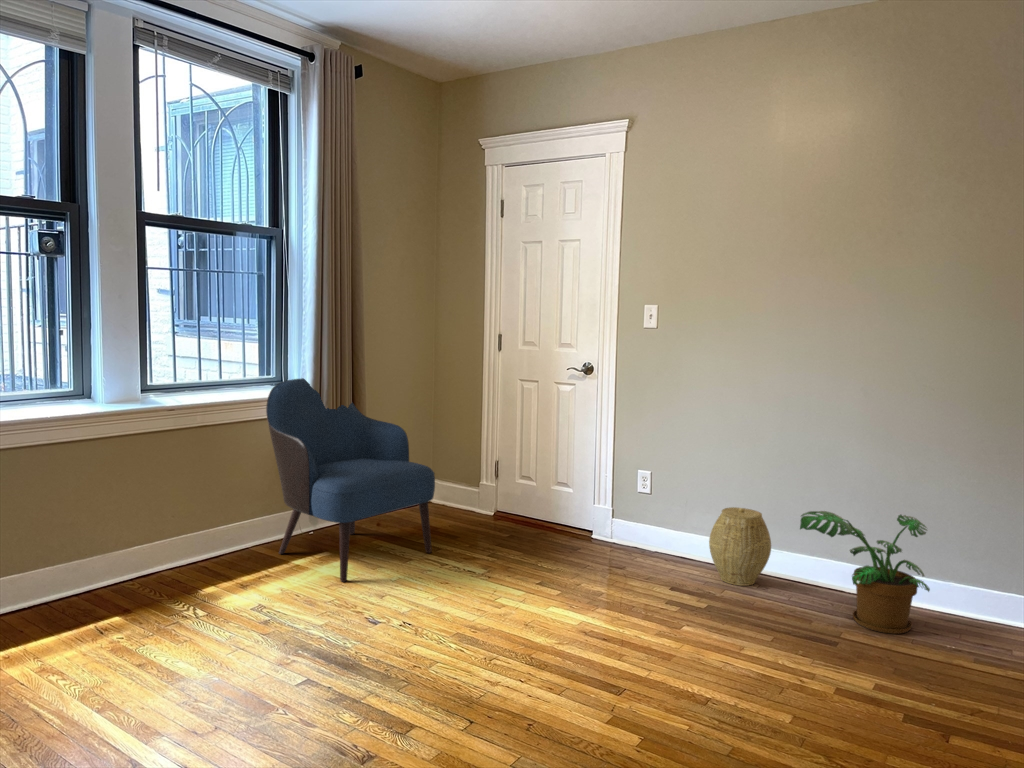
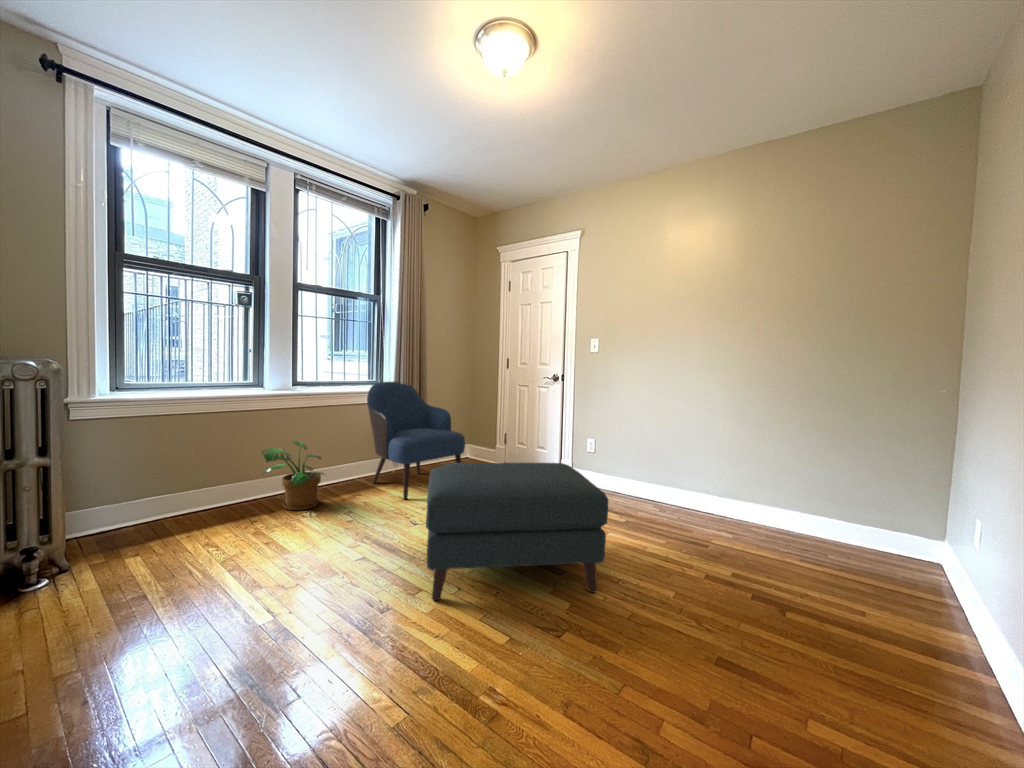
woven basket: present [709,507,771,586] -> none [629,461,667,509]
potted plant: present [800,511,930,634] -> present [262,440,325,510]
ottoman: none [406,522,696,742] -> present [426,463,608,601]

